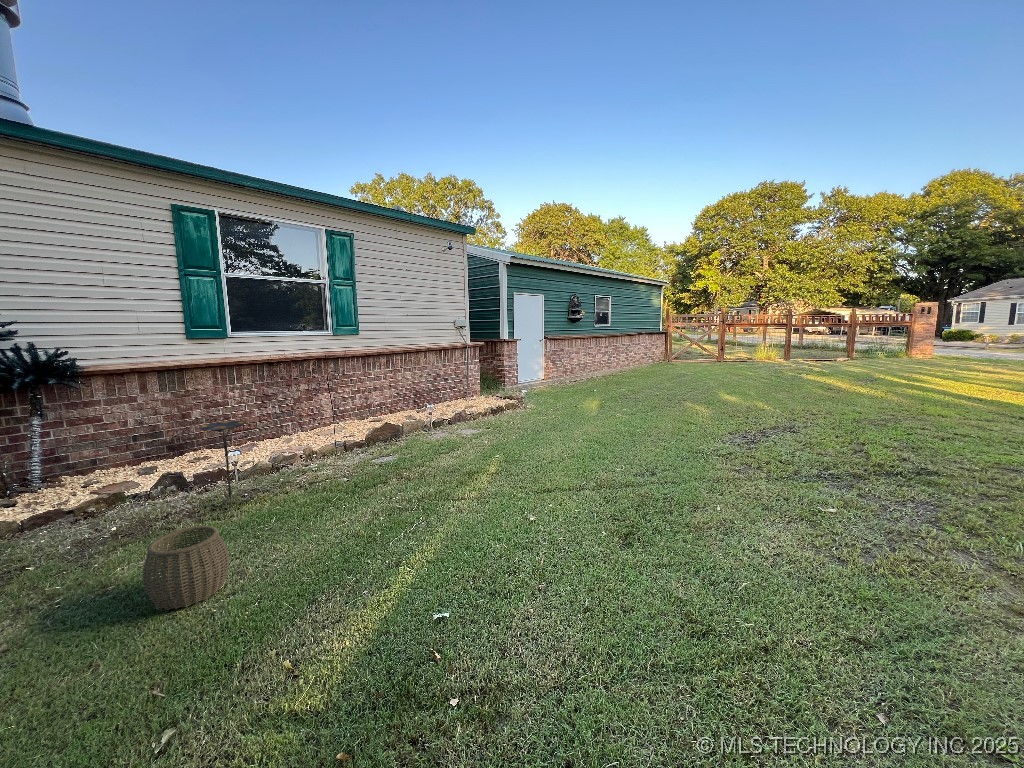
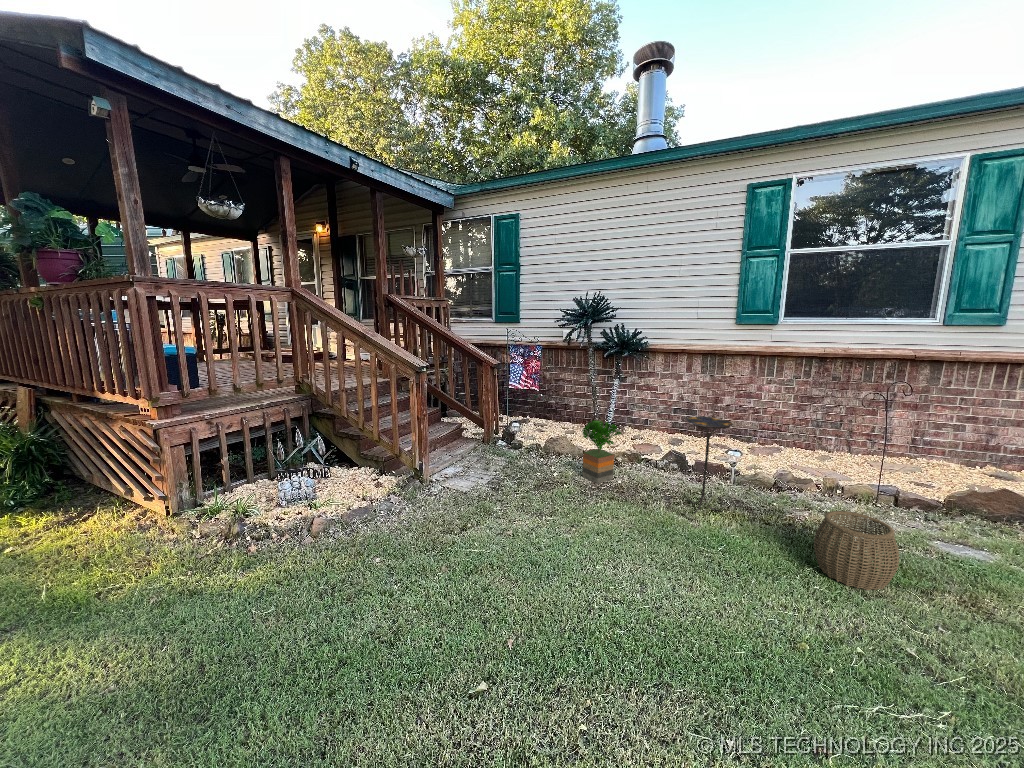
potted tree: none [36,462,107,546] -> present [582,421,621,484]
woven basket: present [142,526,229,610] -> present [814,511,899,590]

